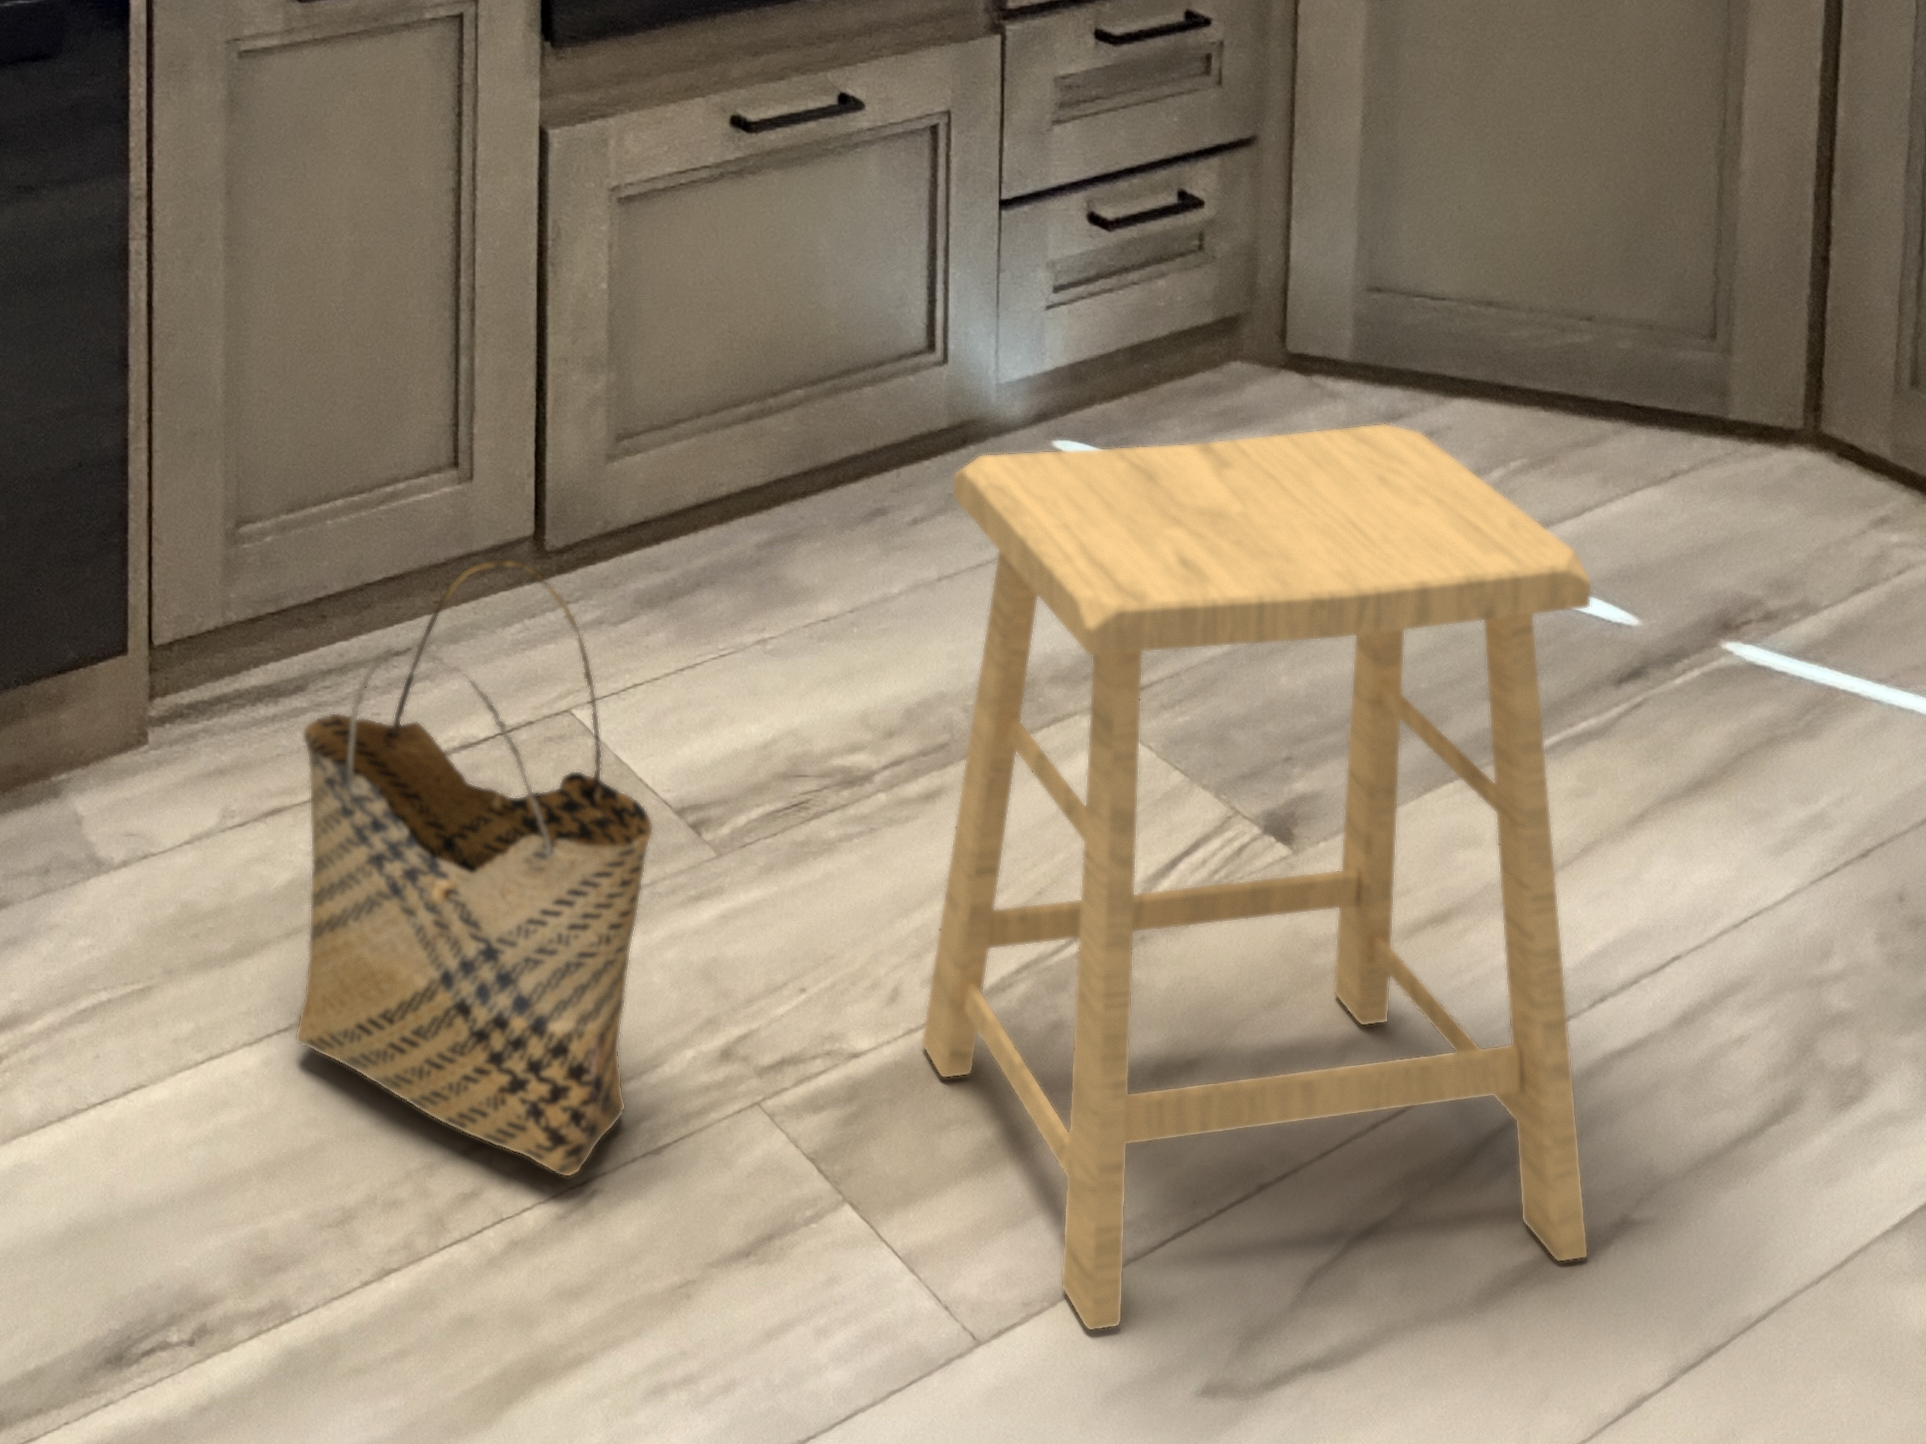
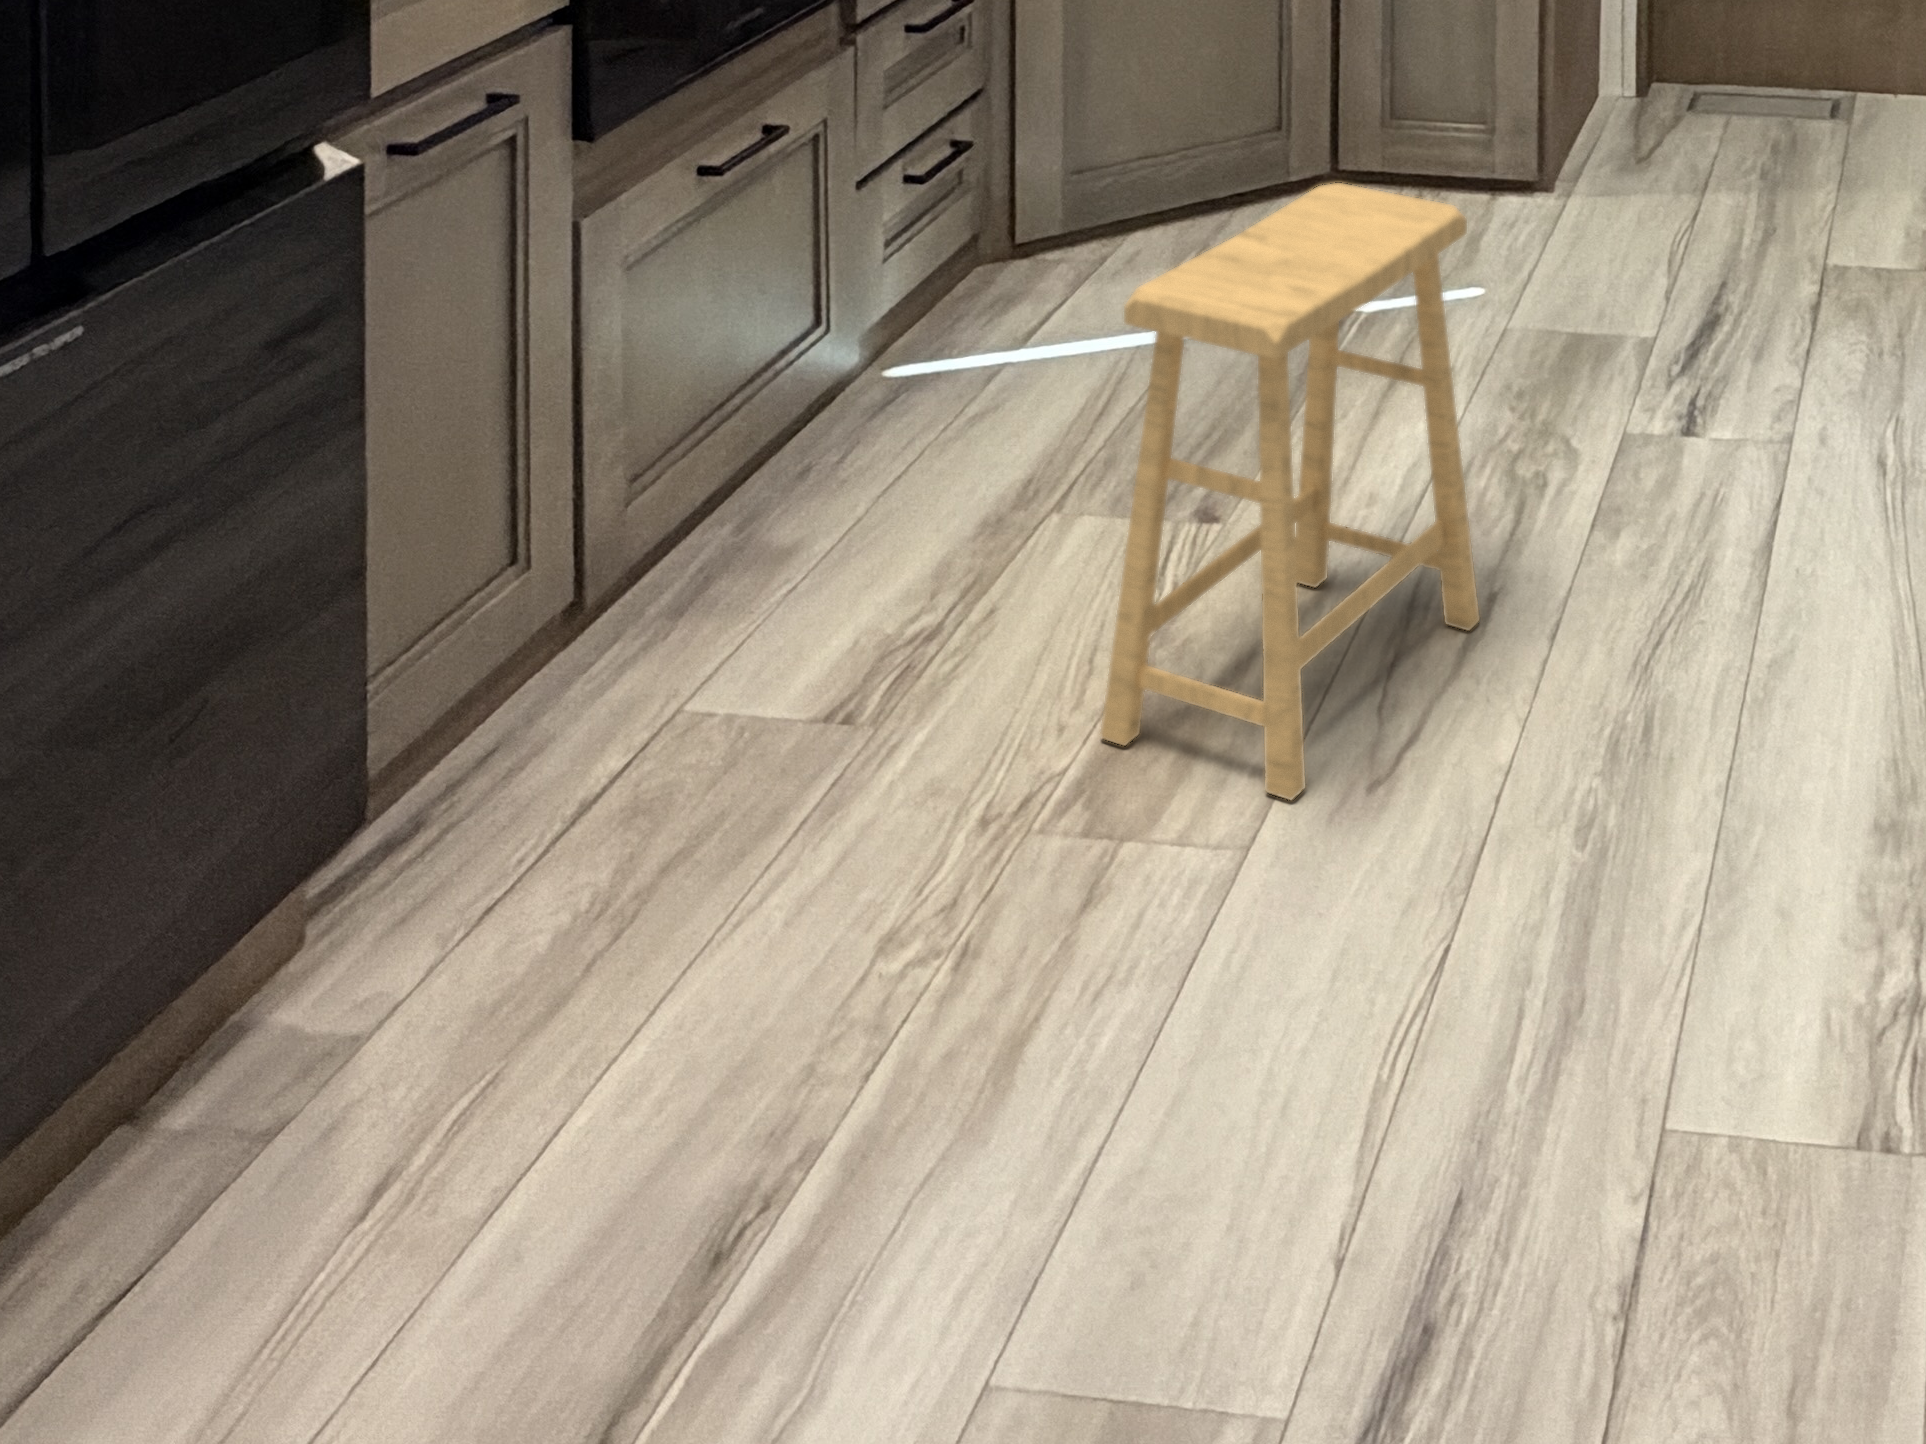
woven basket: present [297,559,652,1176] -> none [664,514,977,998]

